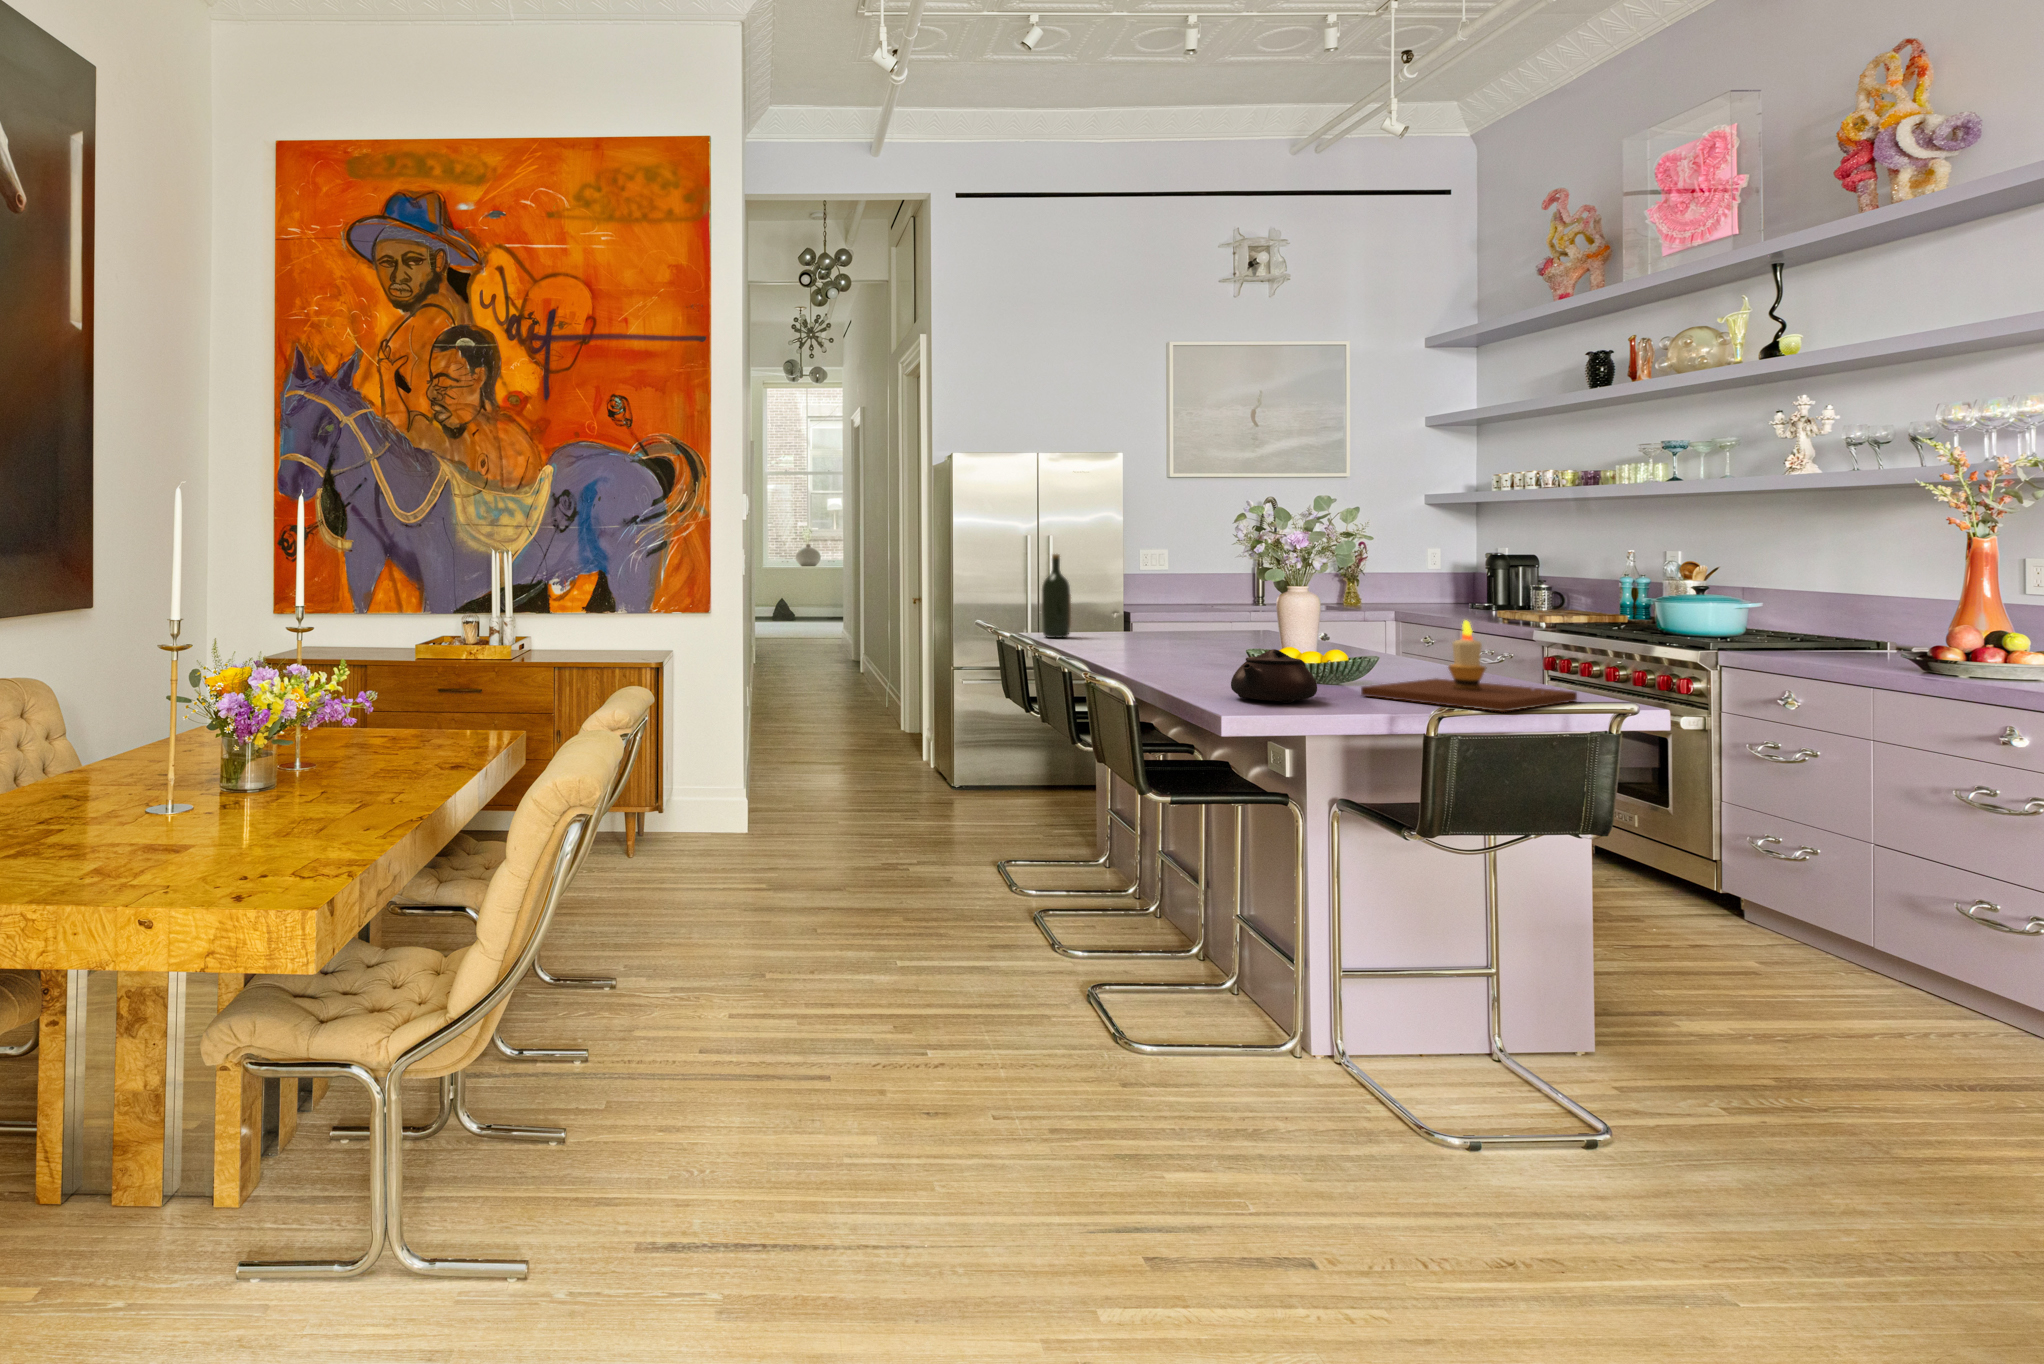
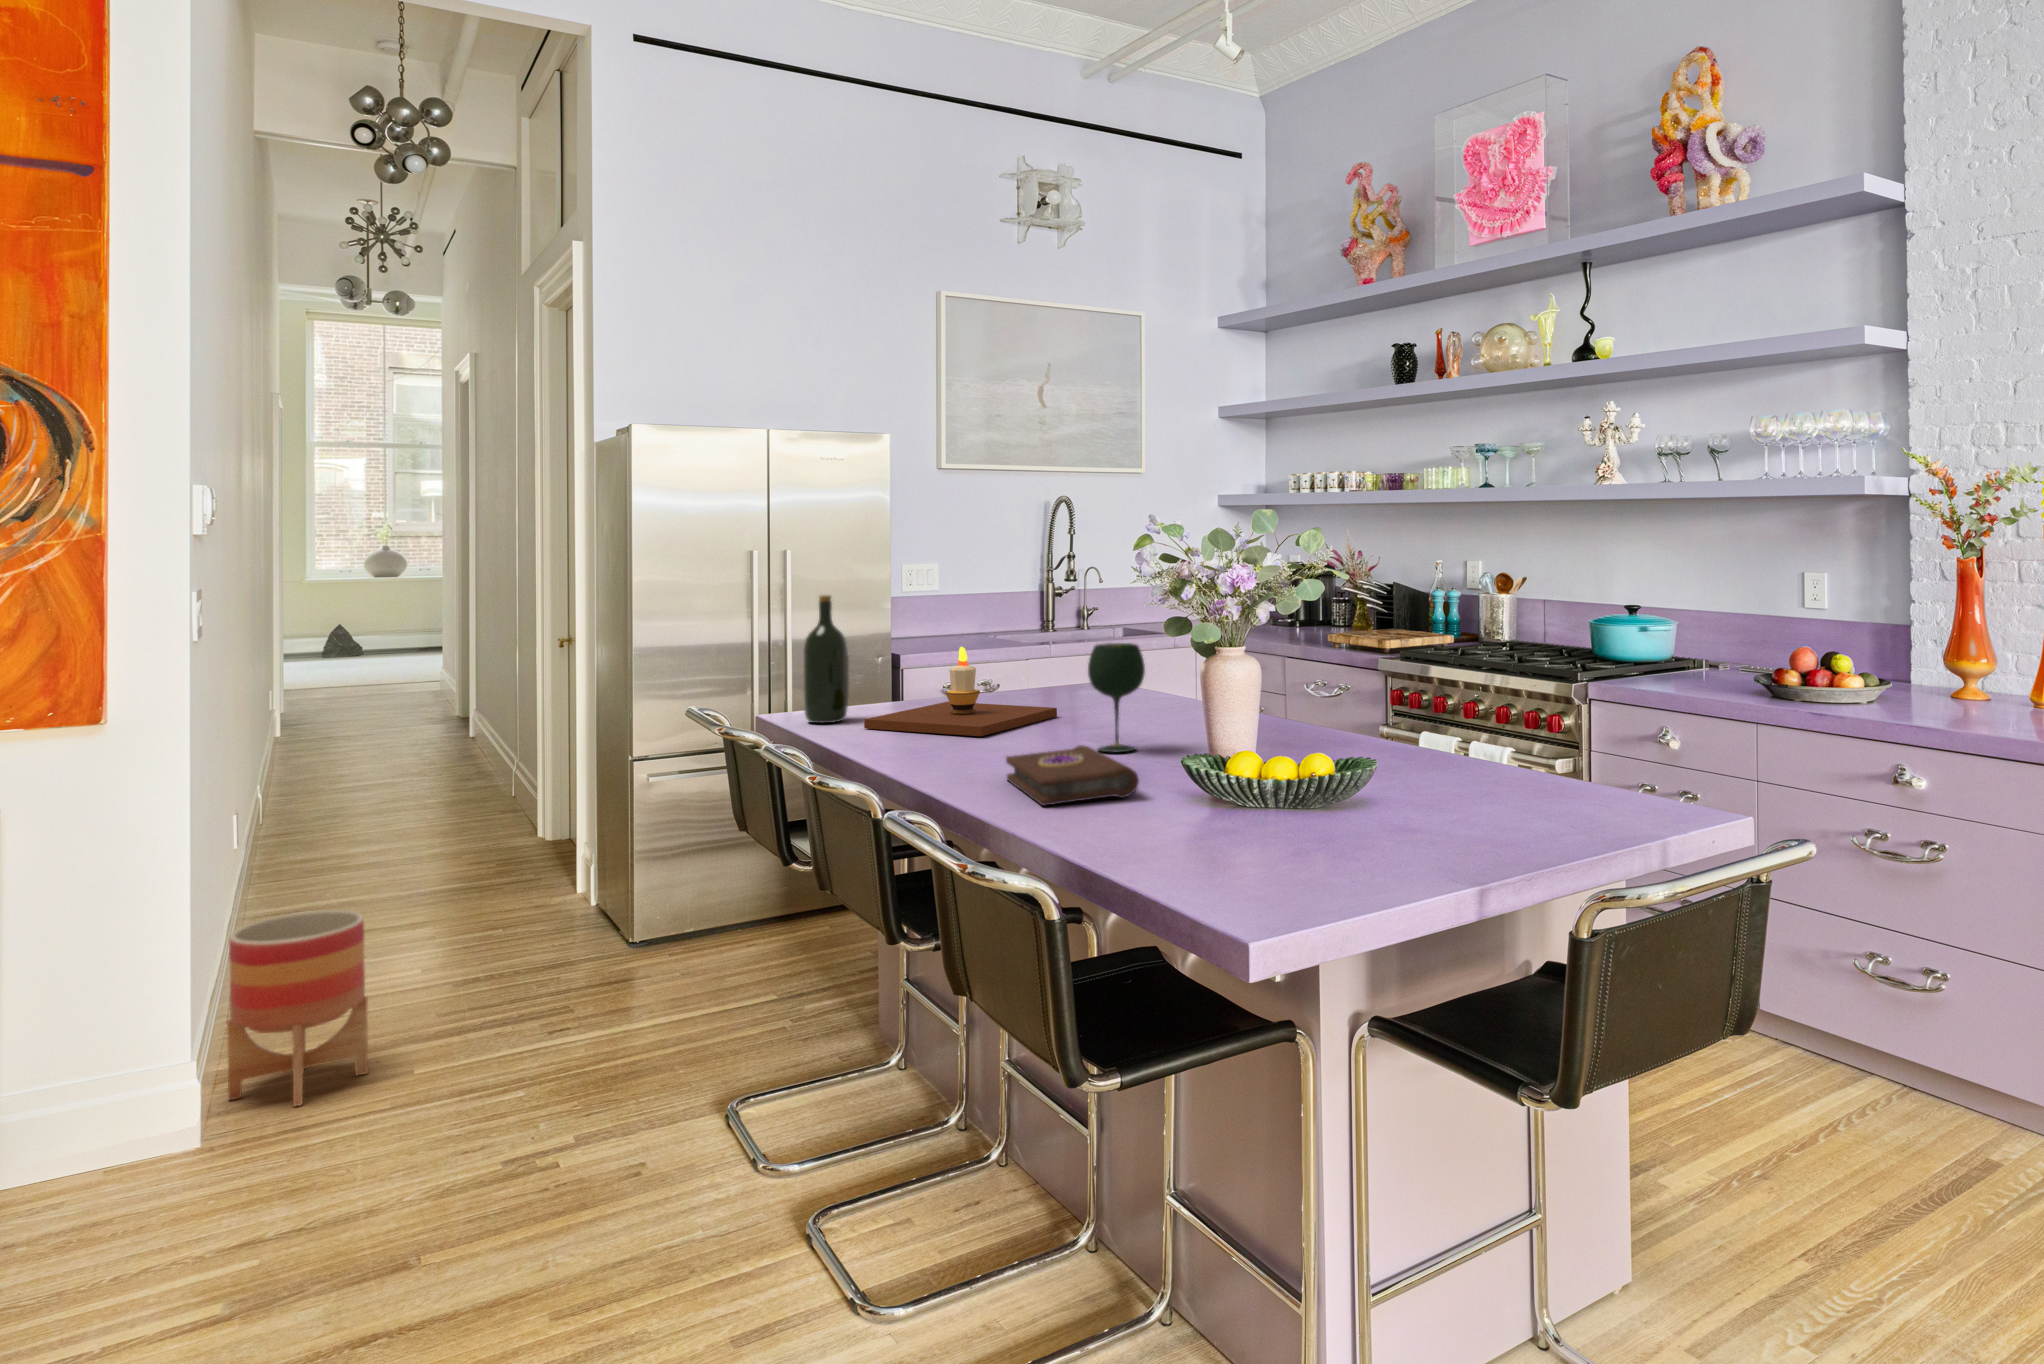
wine glass: none [1218,585,1259,659] -> present [1088,643,1145,752]
candle: present [1361,620,1577,712] -> present [864,647,1057,736]
book: none [1148,646,1228,675] -> present [1006,745,1139,806]
teapot: present [1231,649,1317,703] -> none [1194,780,1321,868]
planter: none [736,733,801,837] -> present [227,910,368,1106]

